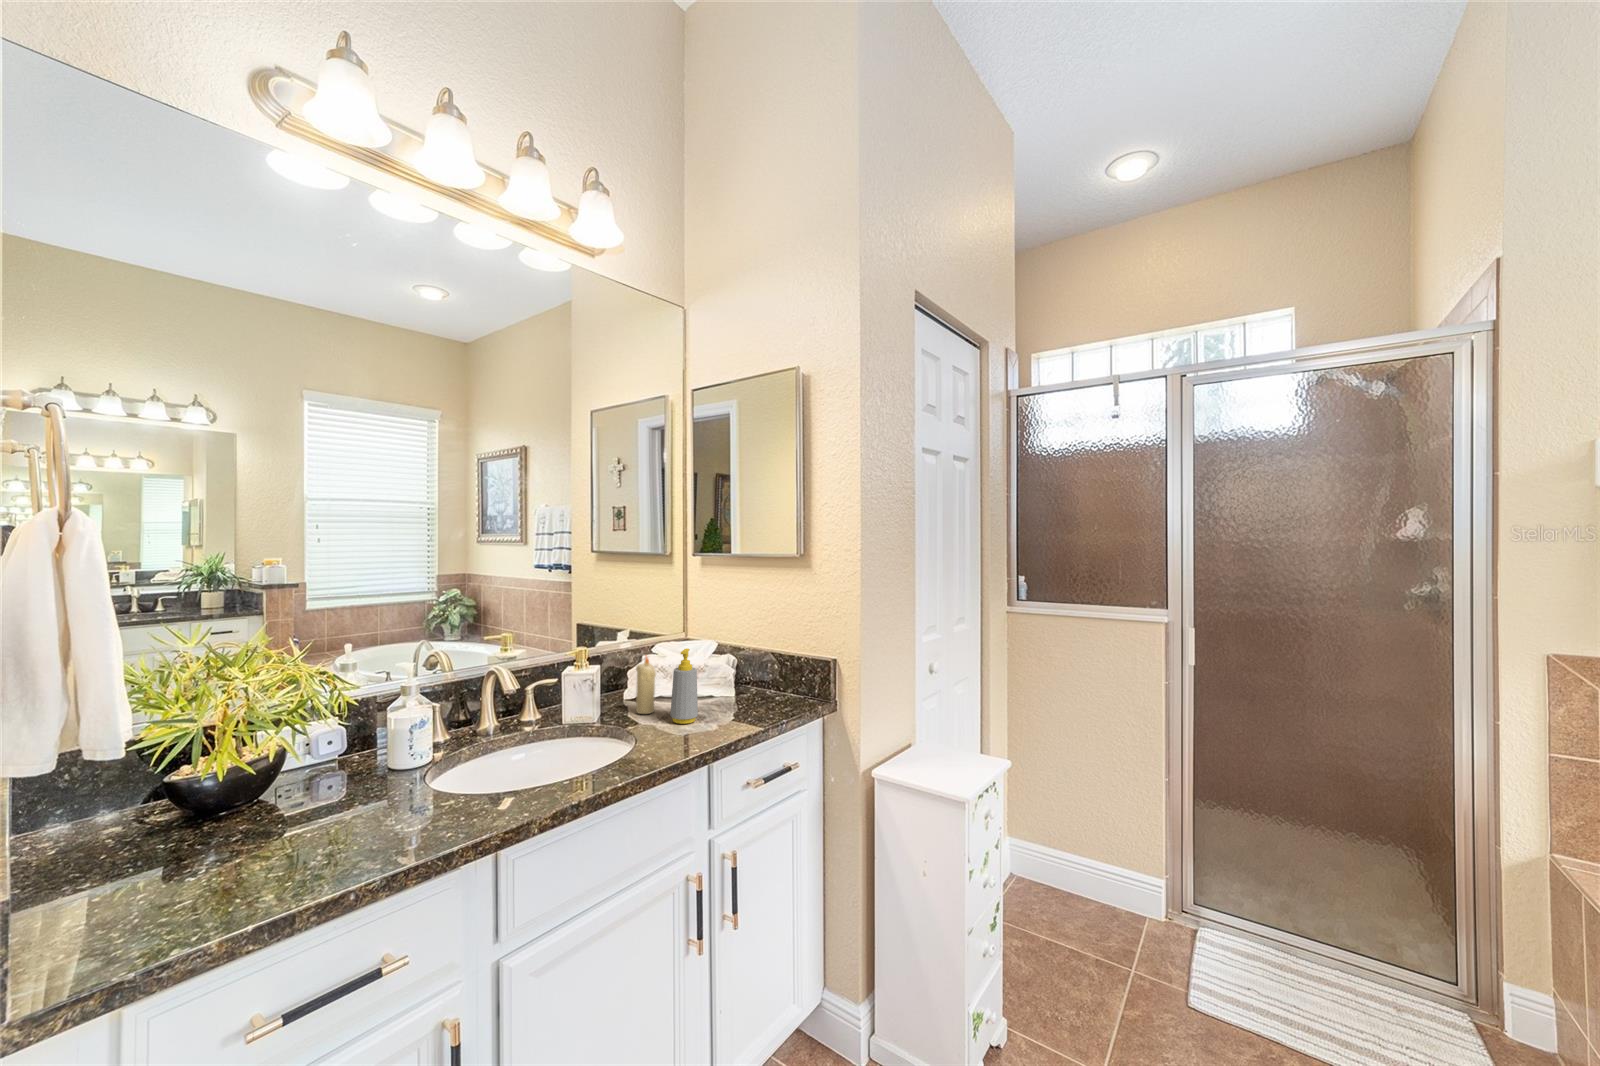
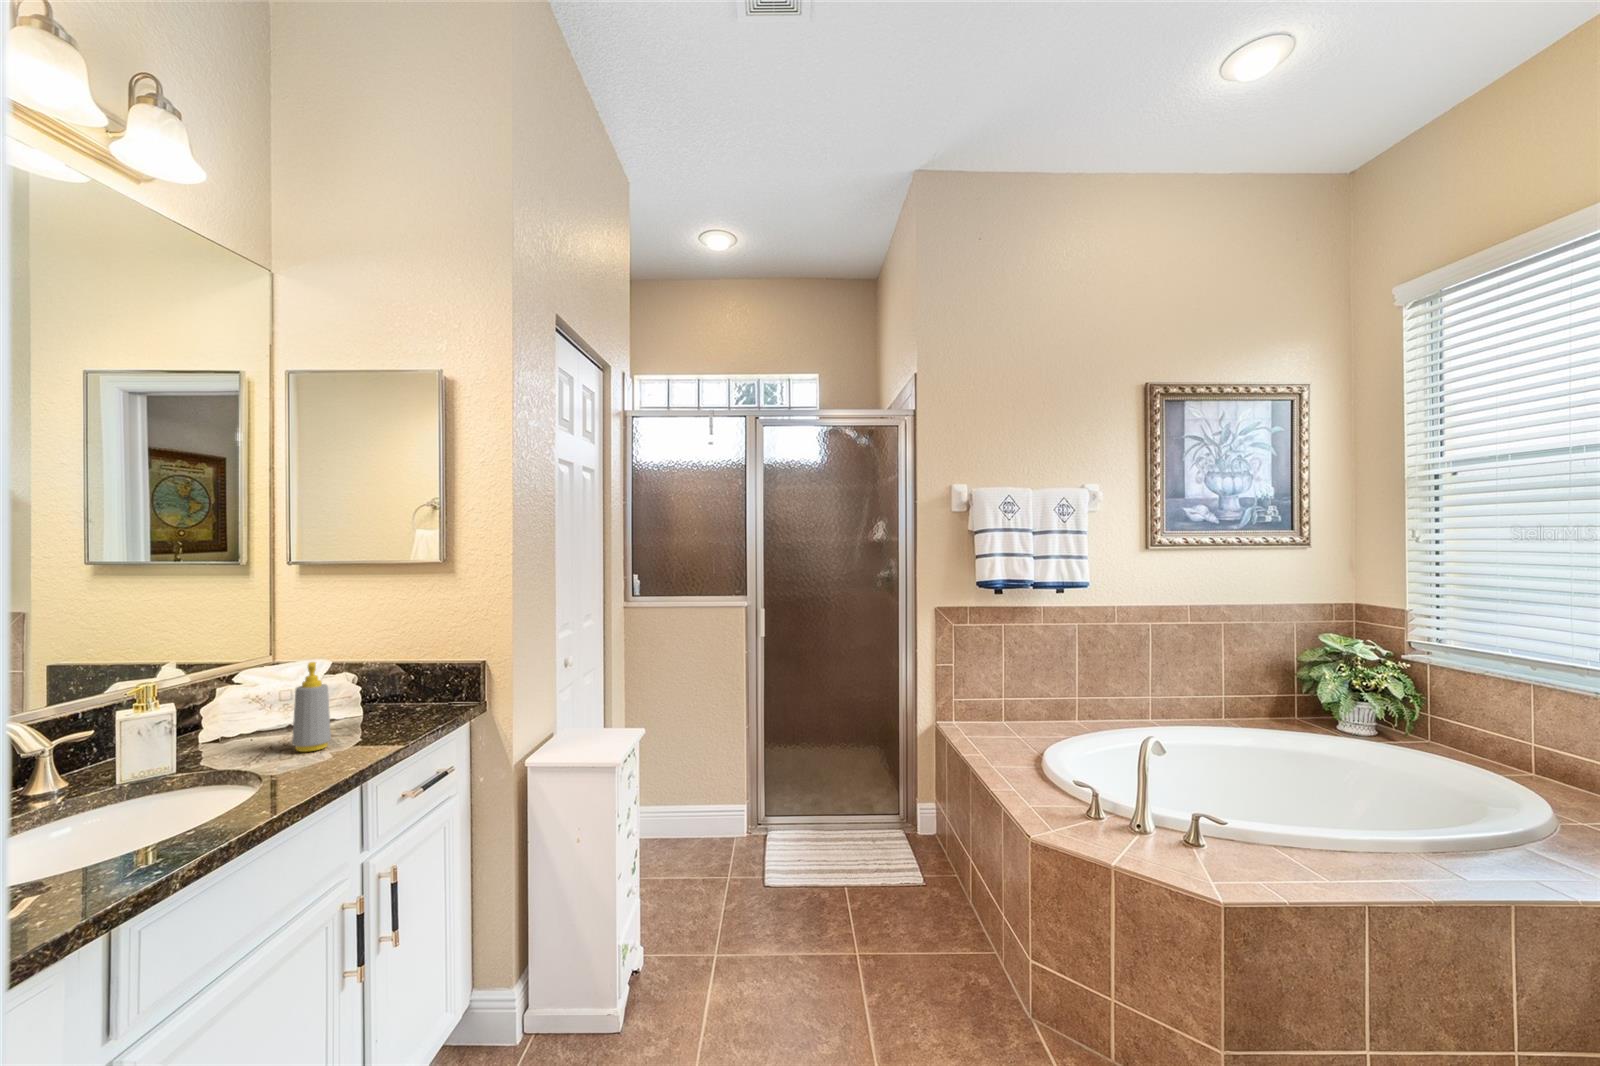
candle: present [636,655,656,714] -> none [231,678,261,752]

